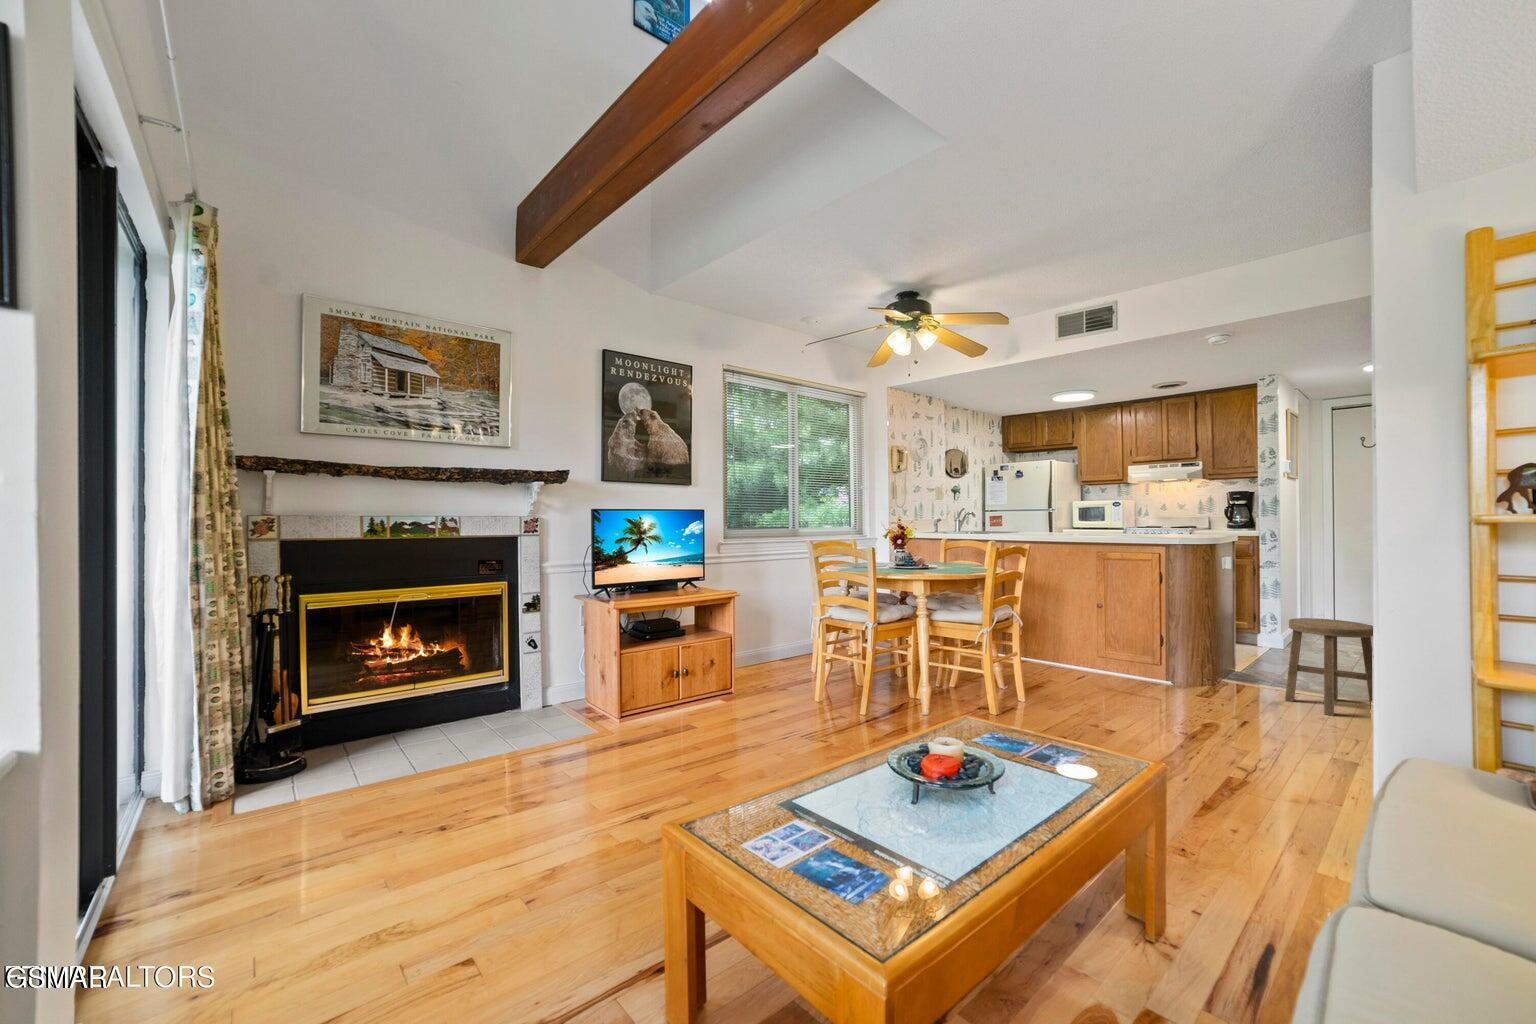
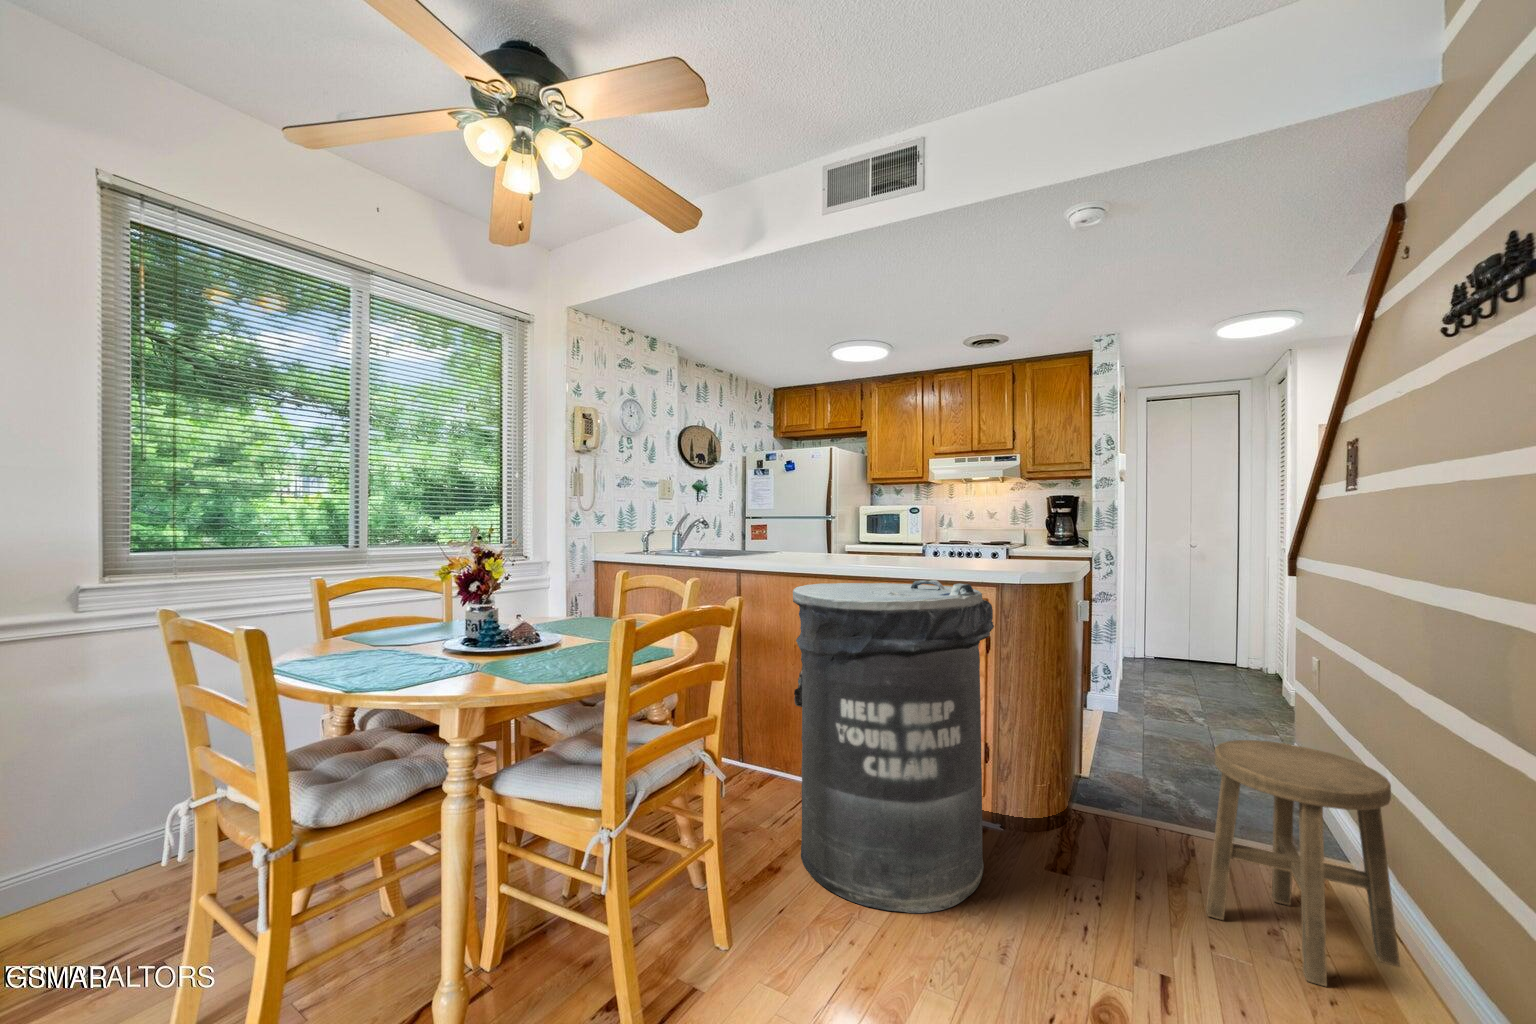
trash can: none [1055,540,1168,691] -> present [793,580,994,913]

